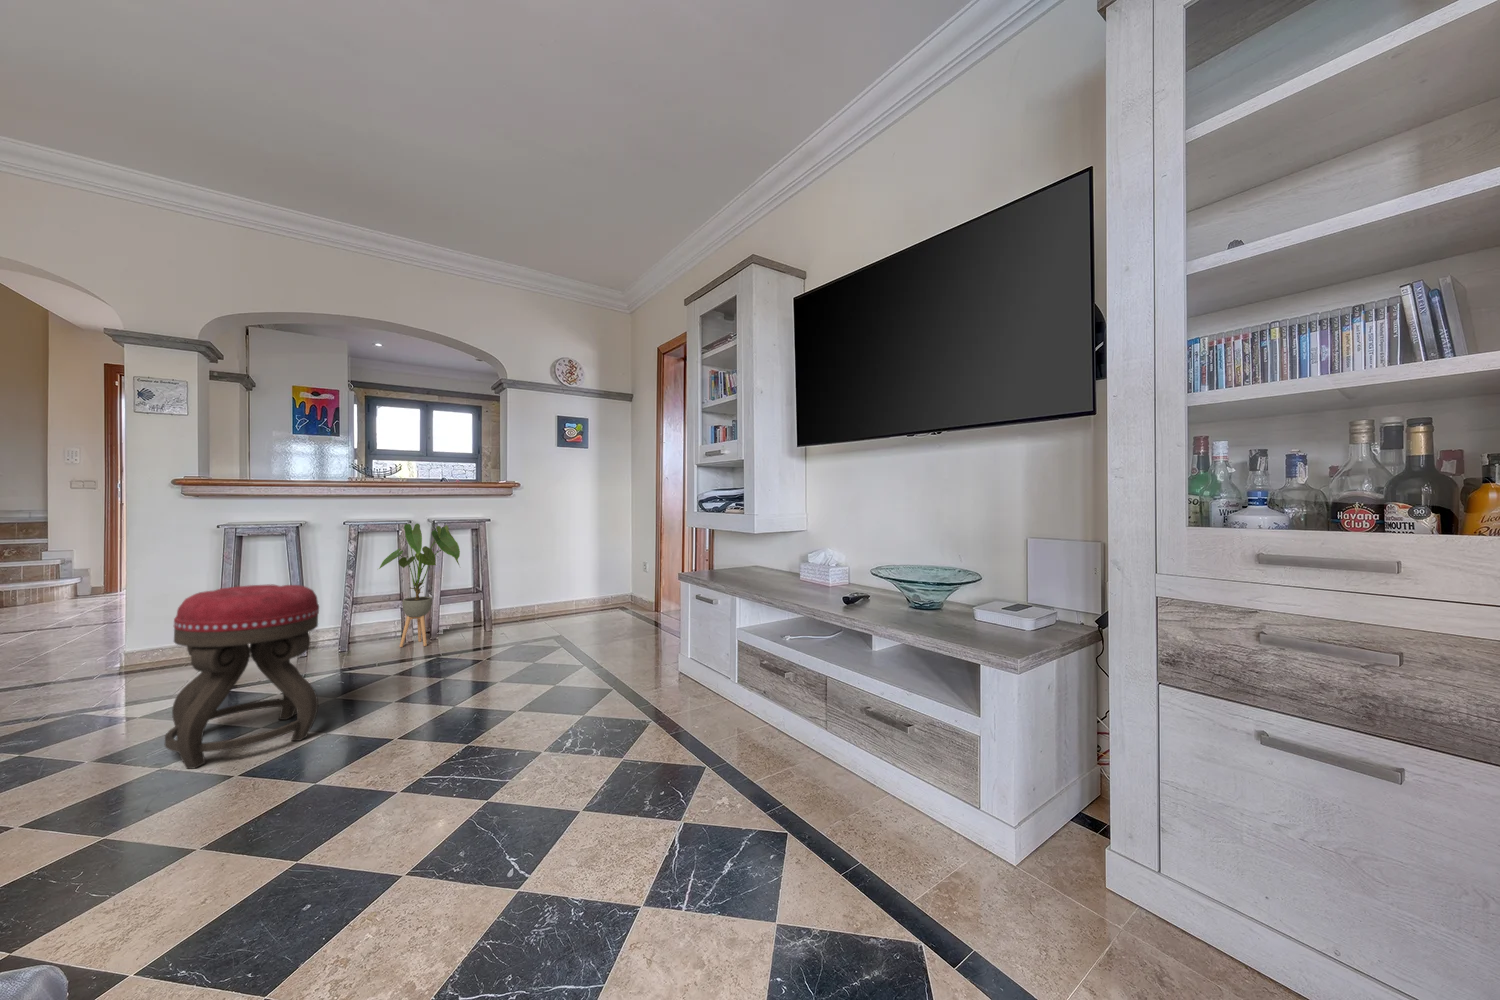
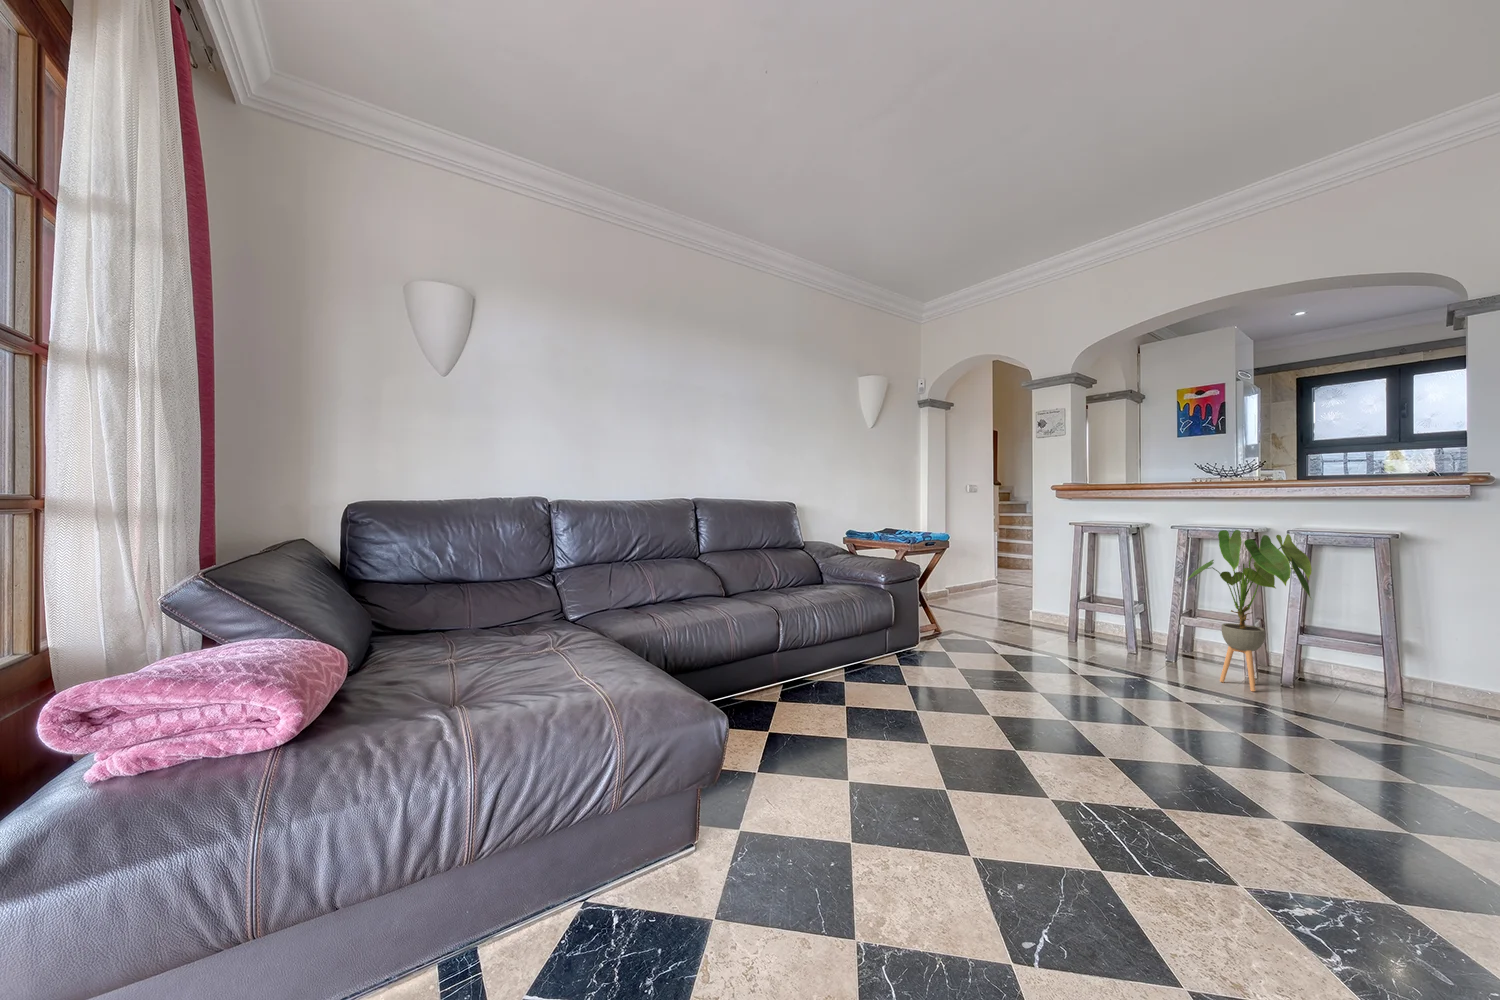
ottoman: present [164,584,319,768] -> none [961,572,1062,719]

